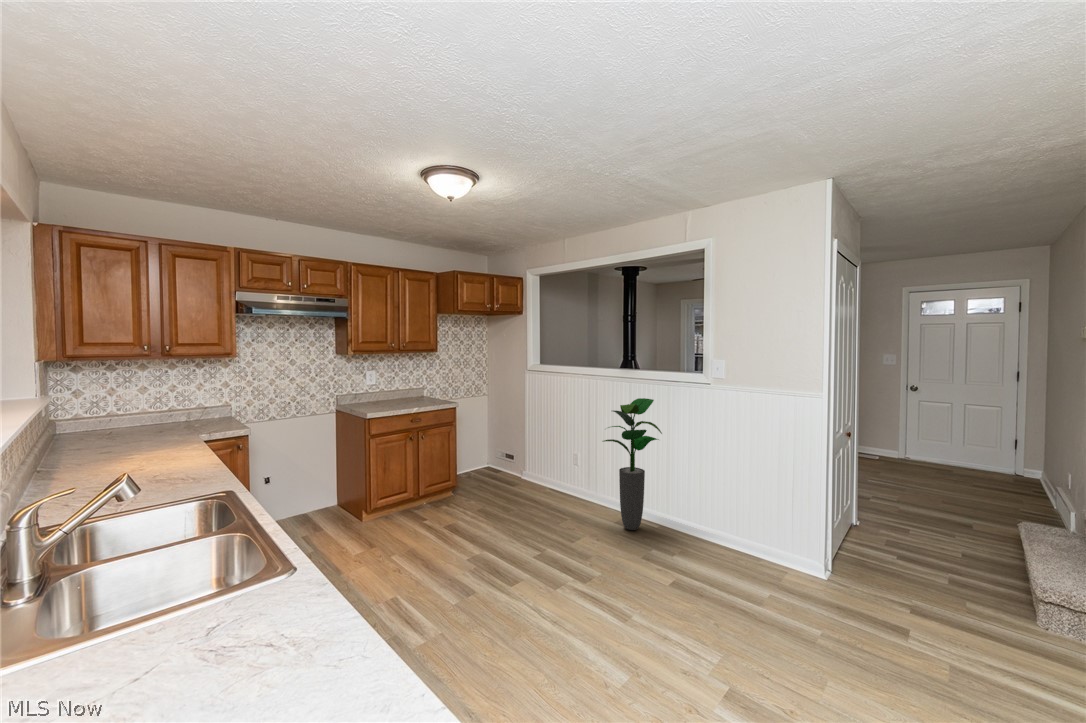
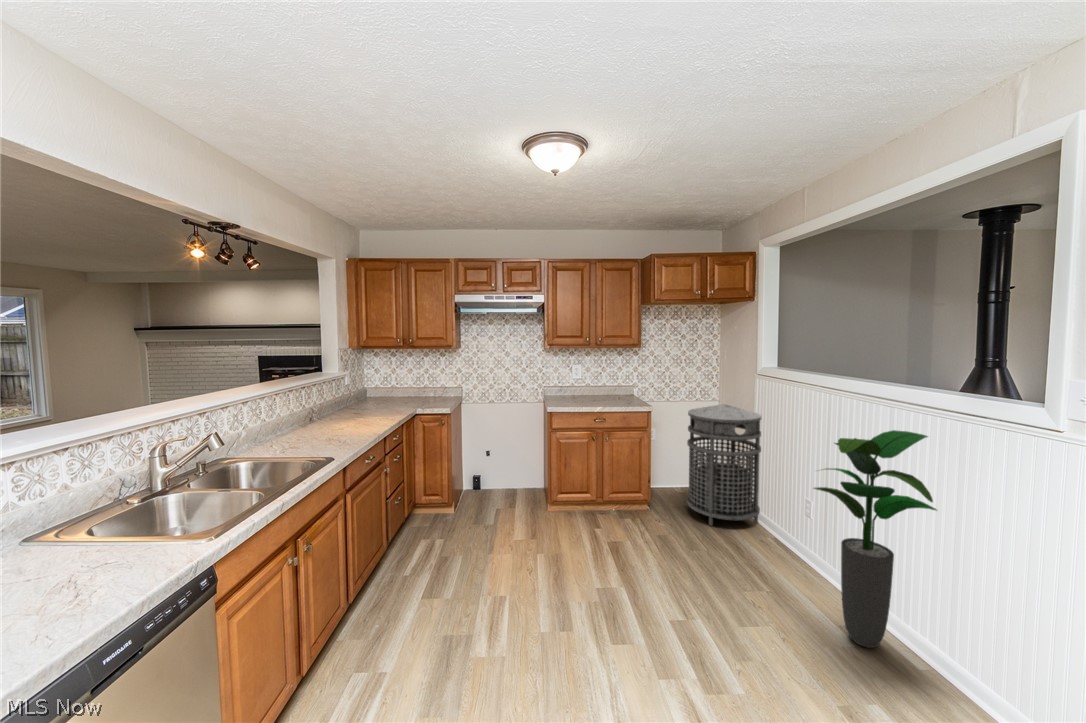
trash can: none [484,397,539,497] -> present [687,404,762,526]

